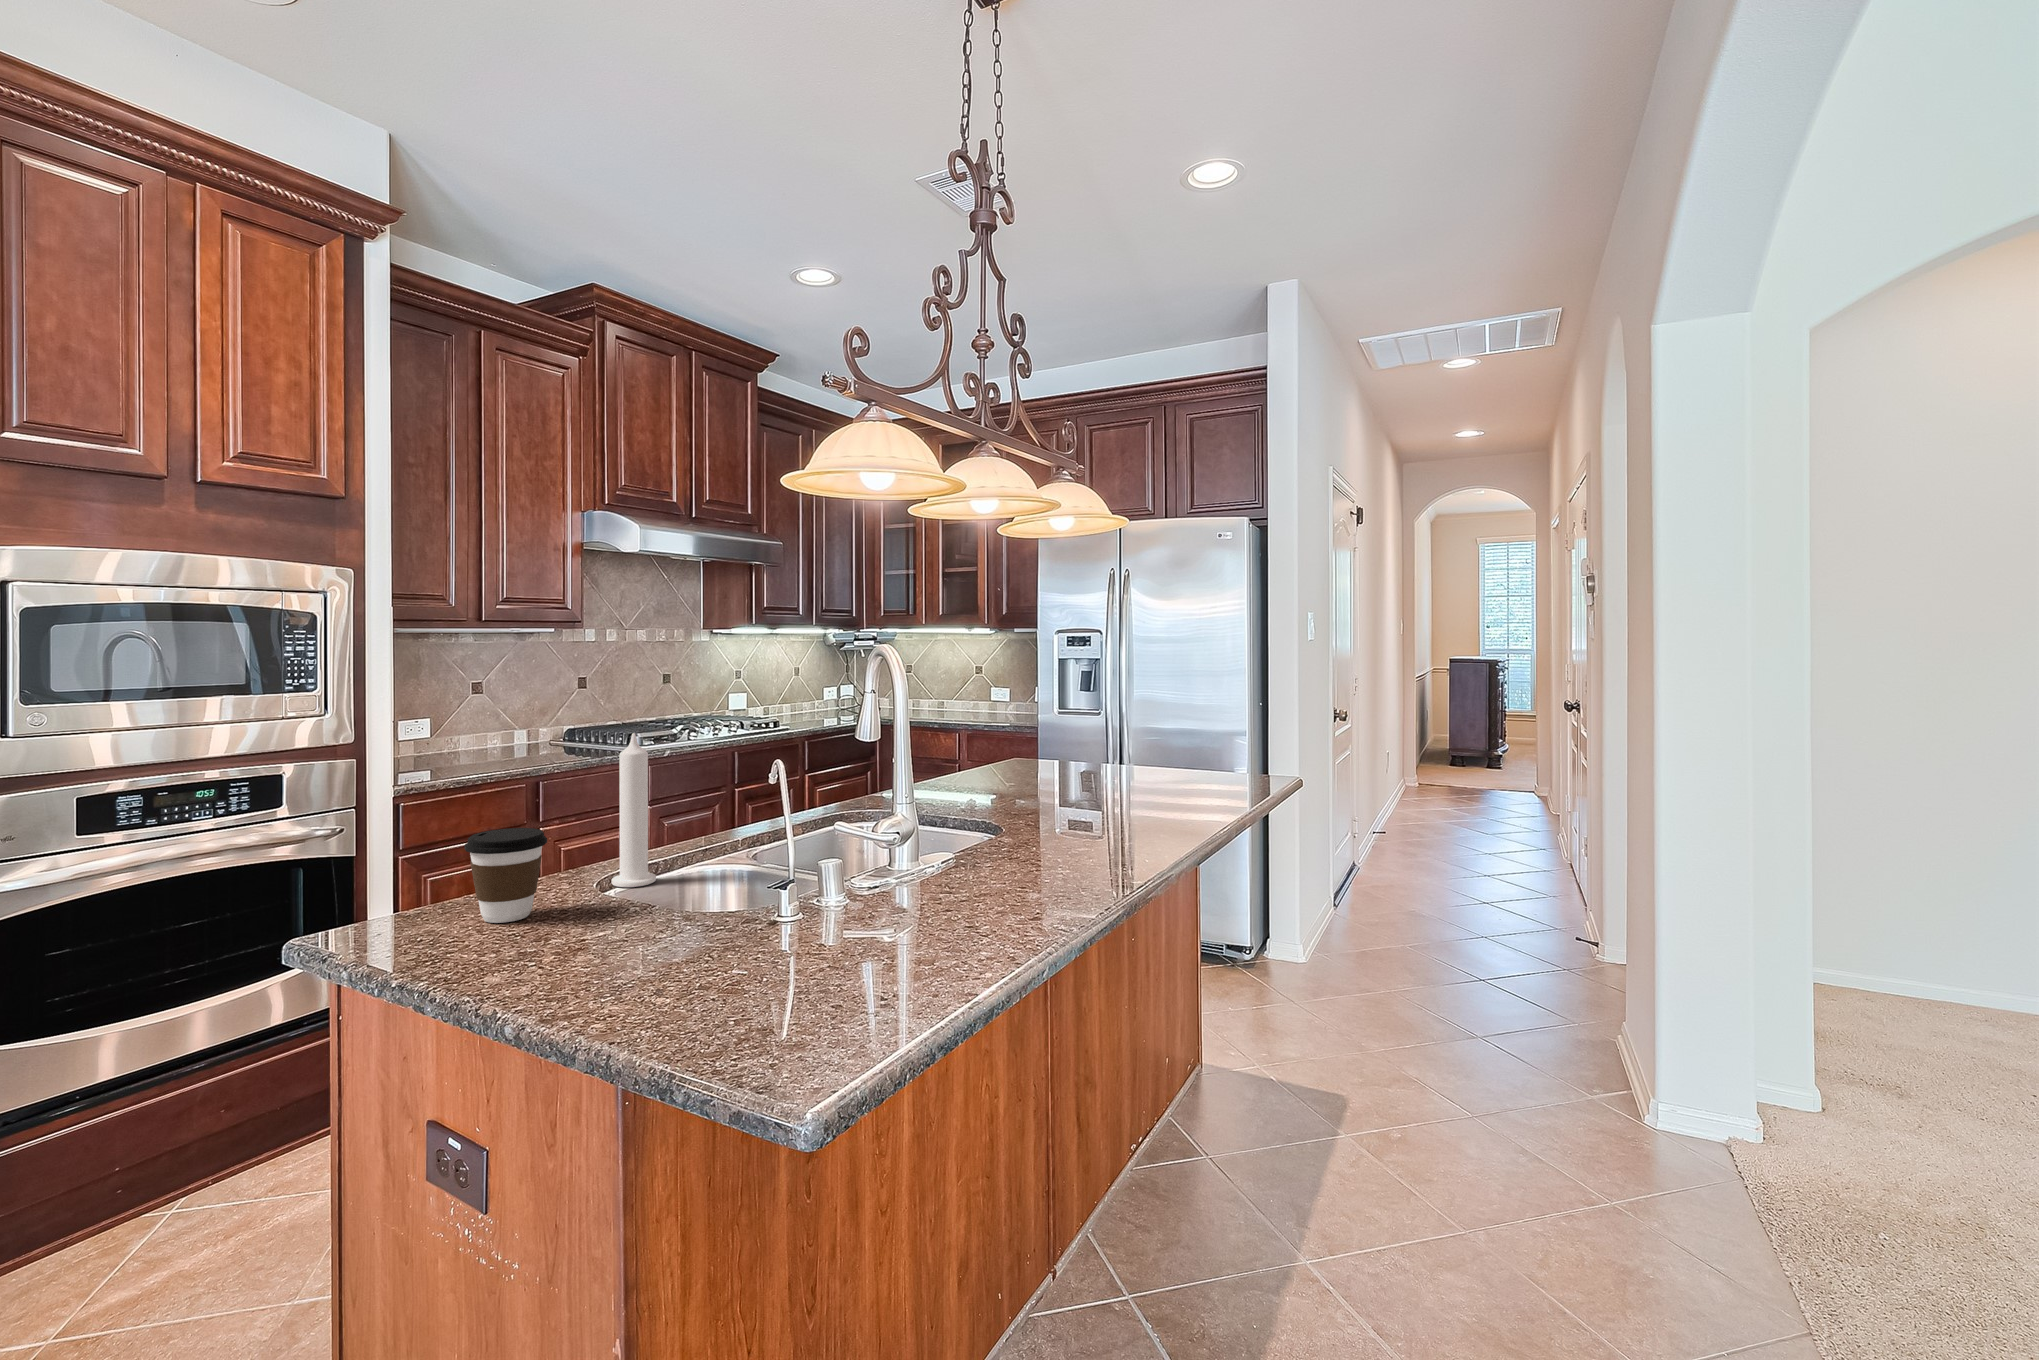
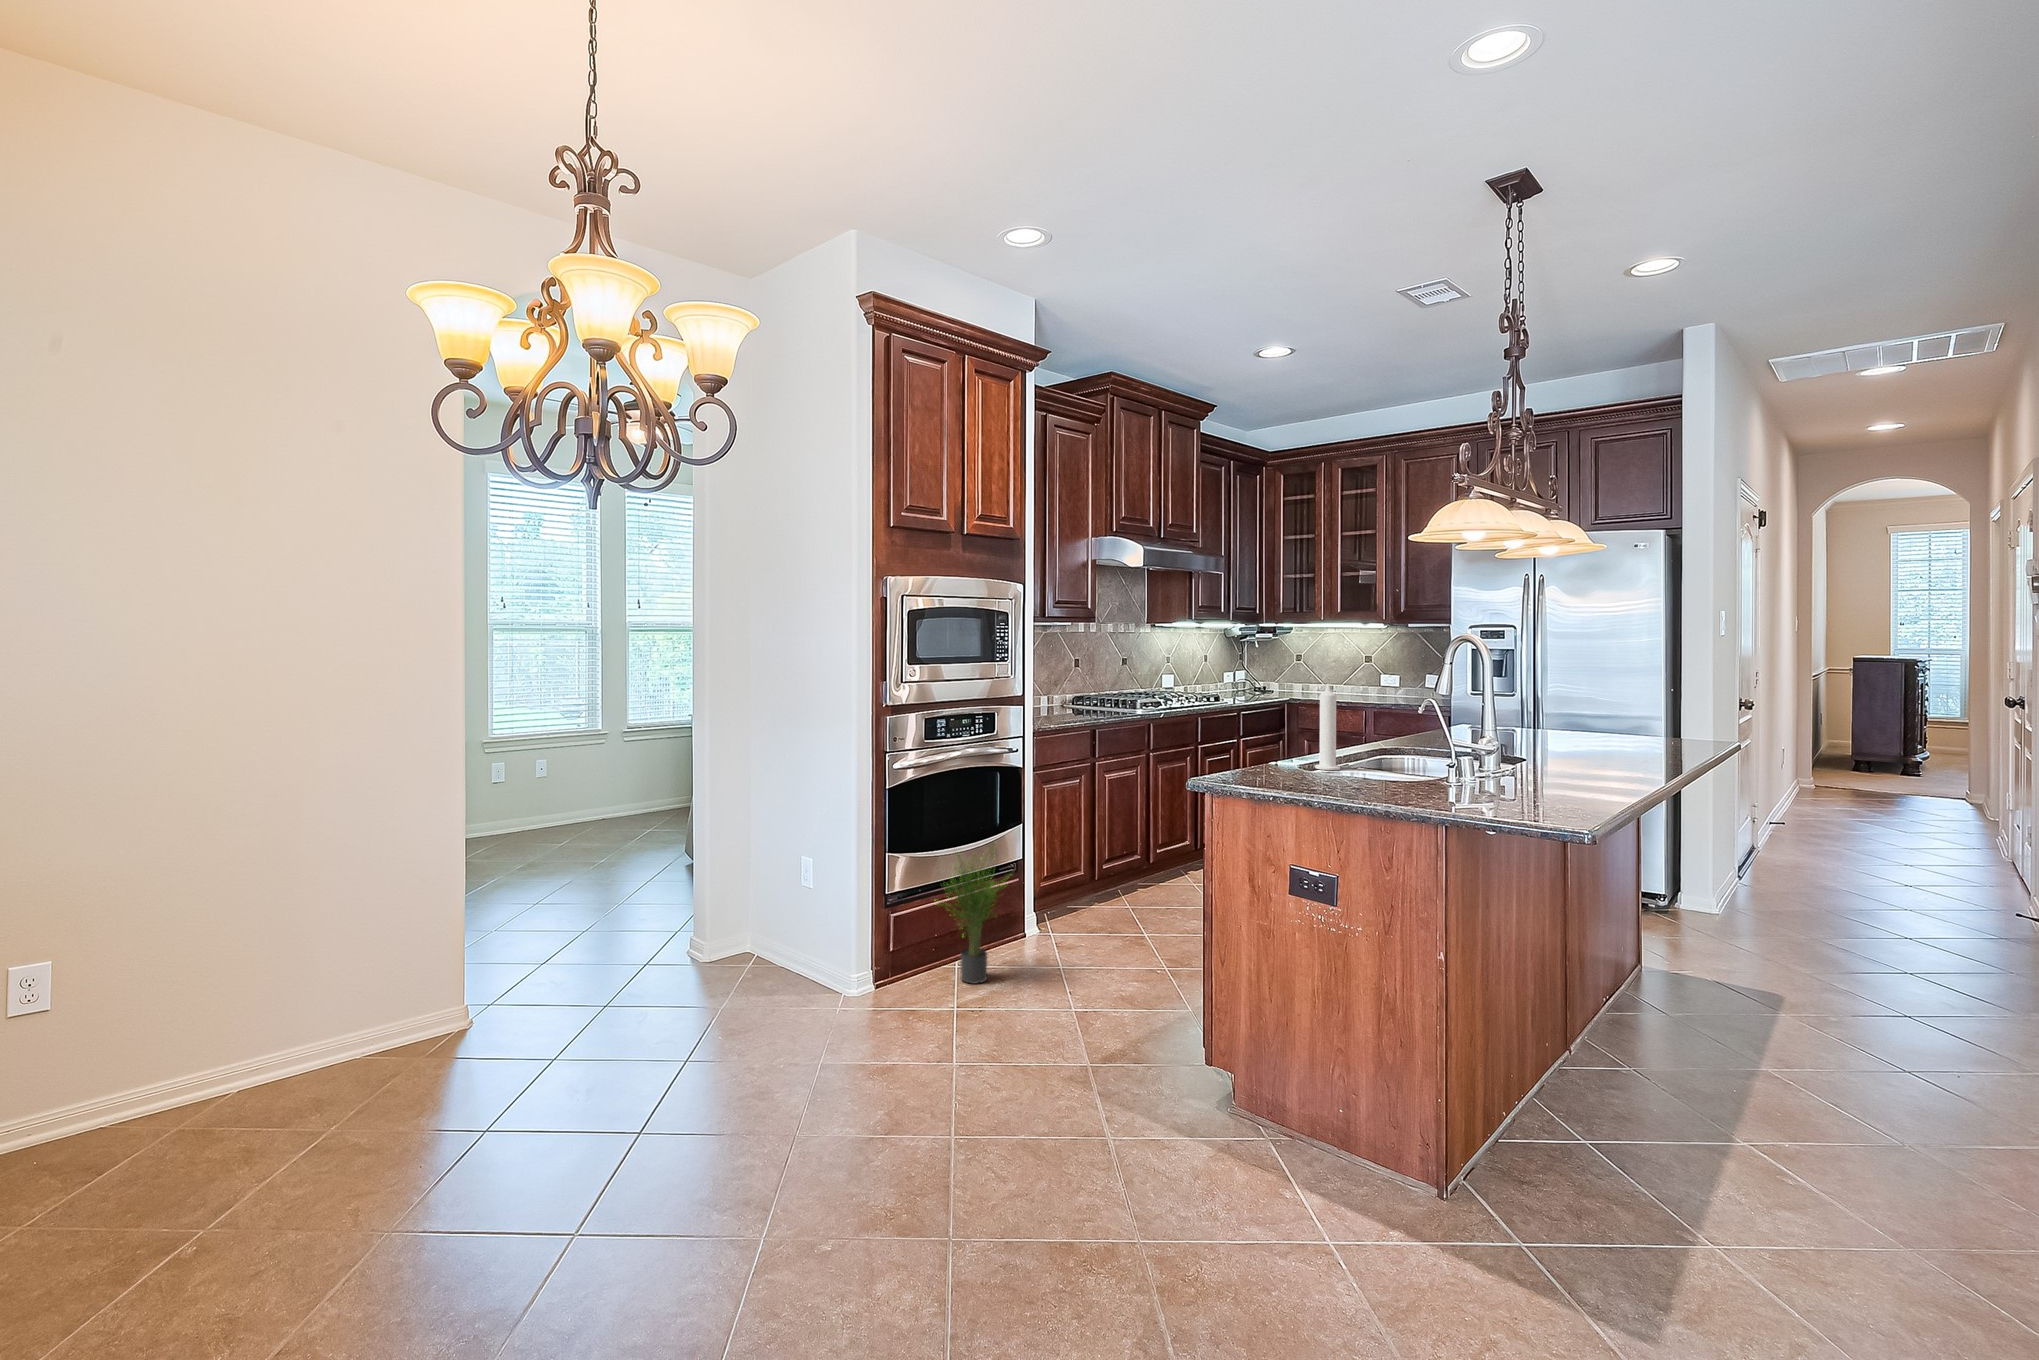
coffee cup: present [465,828,547,923] -> none [1271,731,1313,778]
potted plant: none [29,994,253,1256] -> present [943,845,1002,984]

